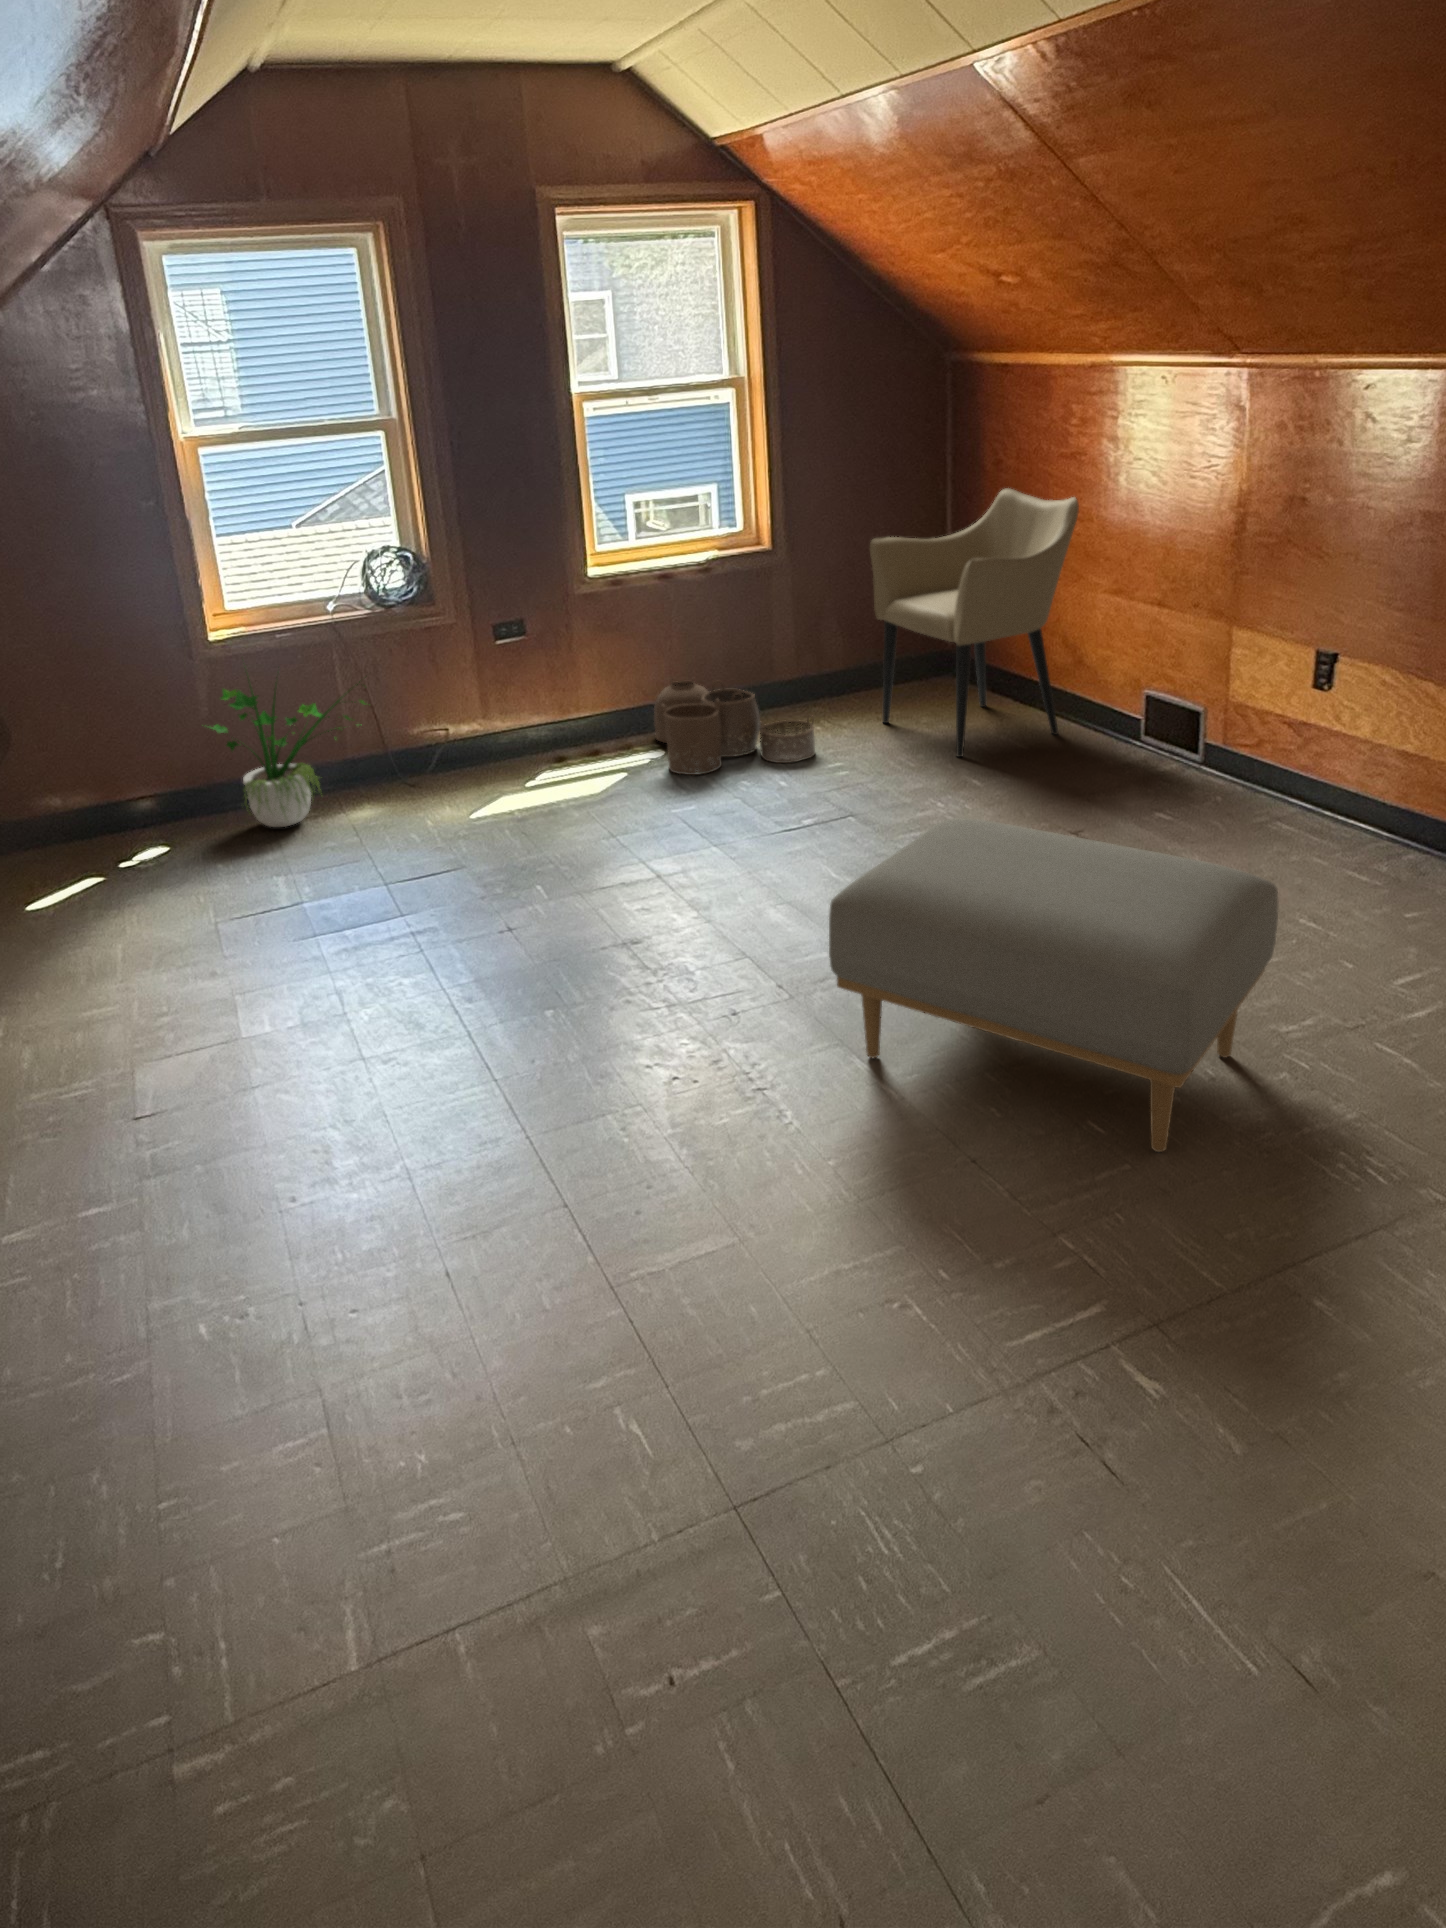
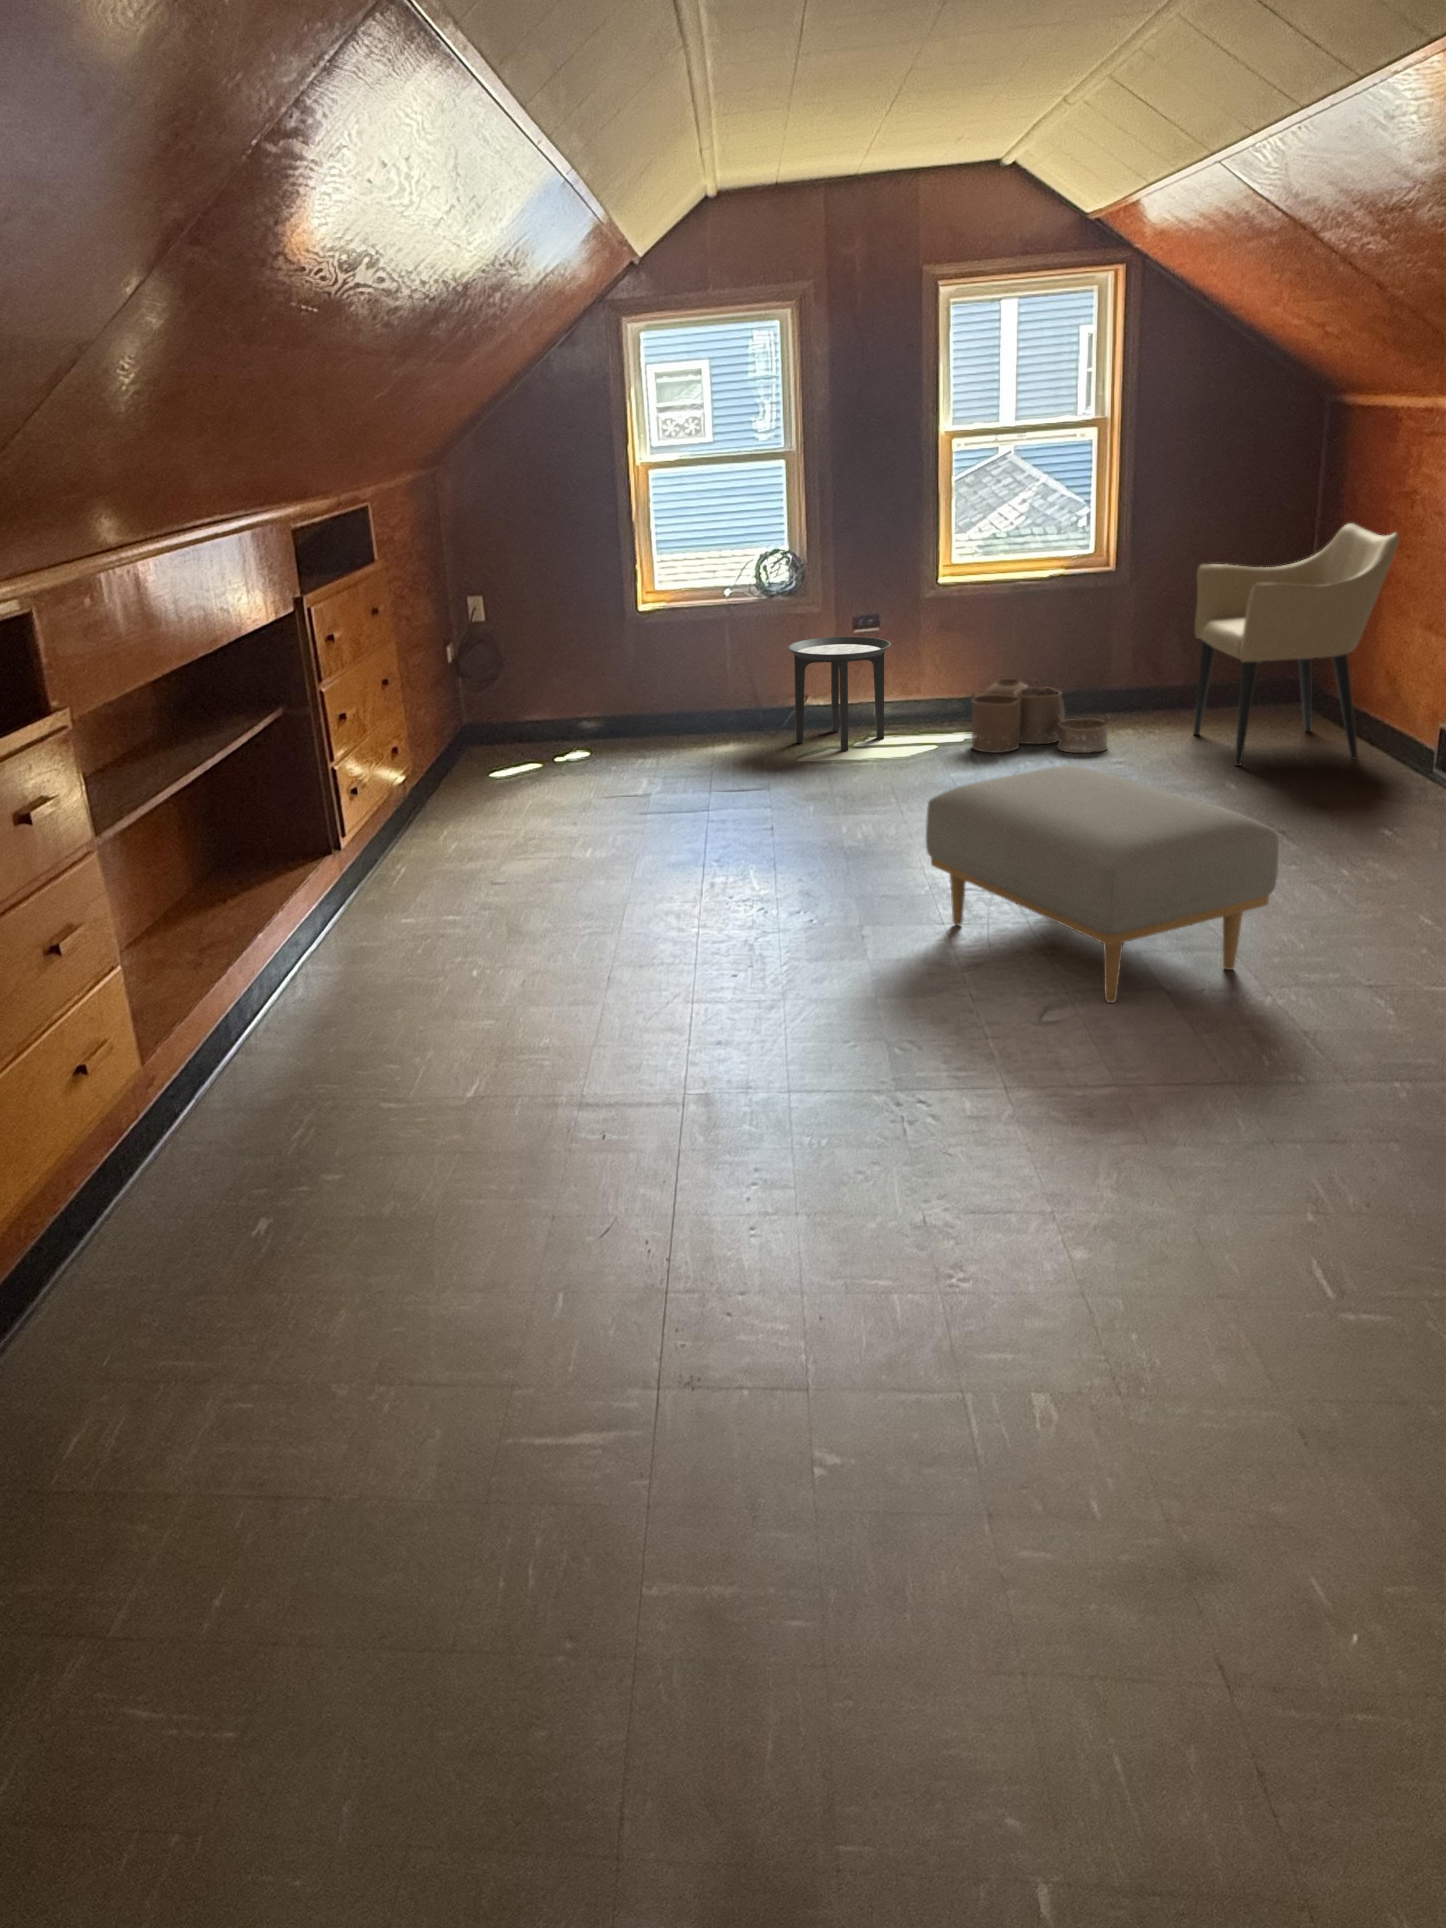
side table: none [428,649,558,795] -> present [788,637,891,750]
potted plant: present [211,682,366,827] -> none [619,618,747,750]

